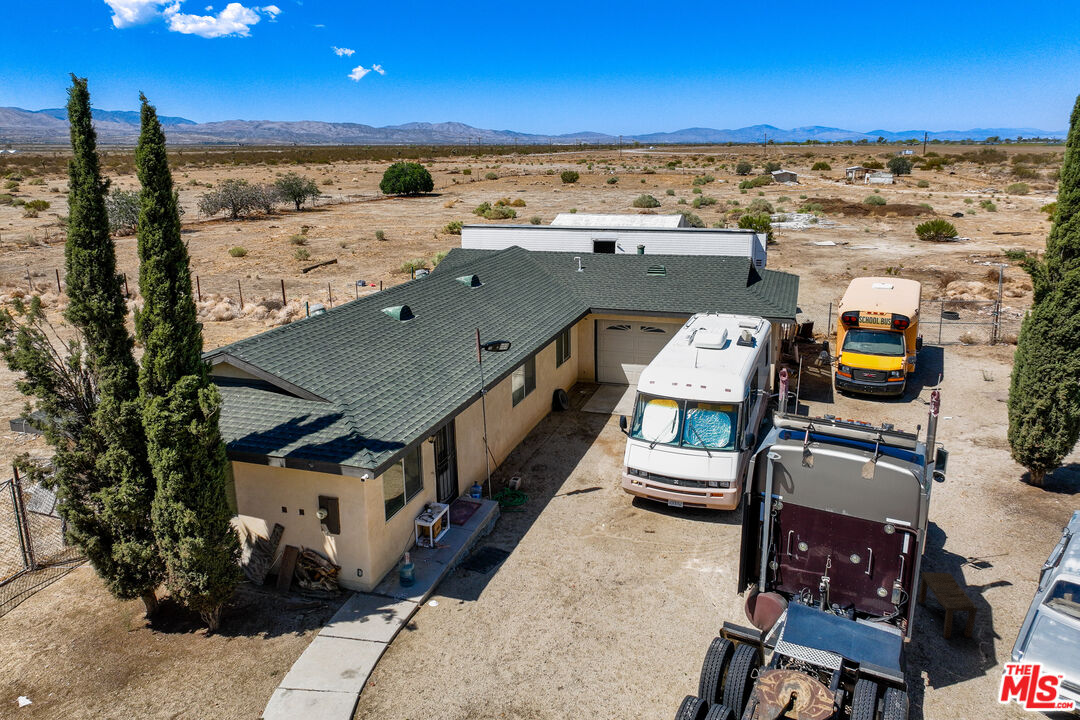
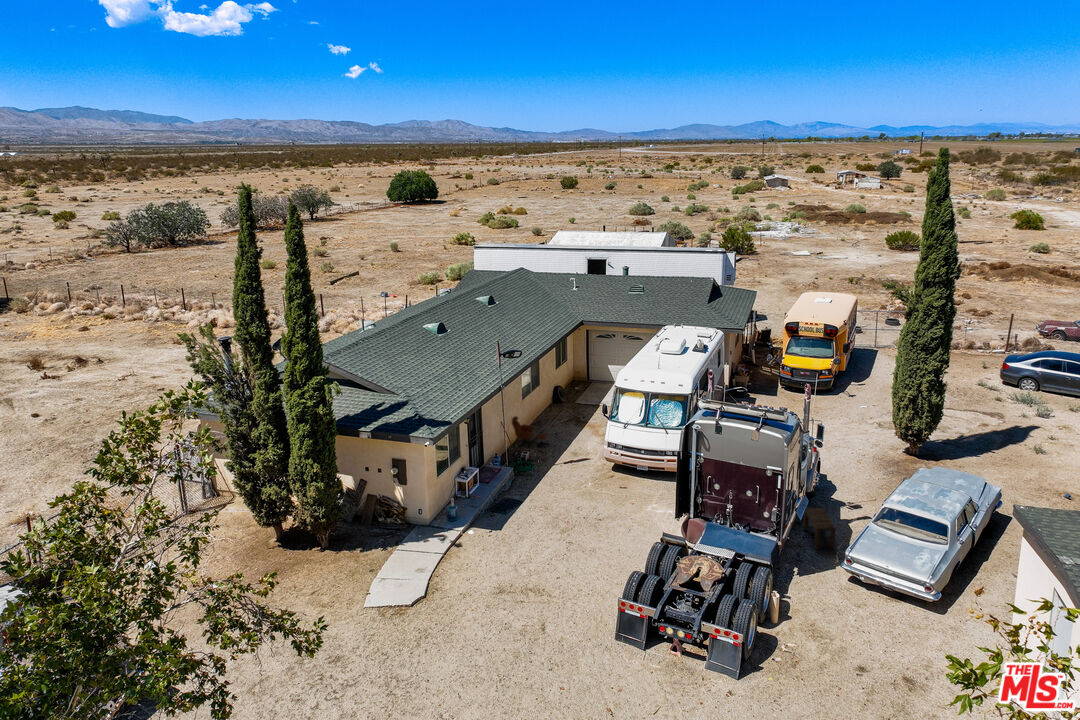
lounge chair: none [498,430,546,471] -> present [512,416,547,444]

